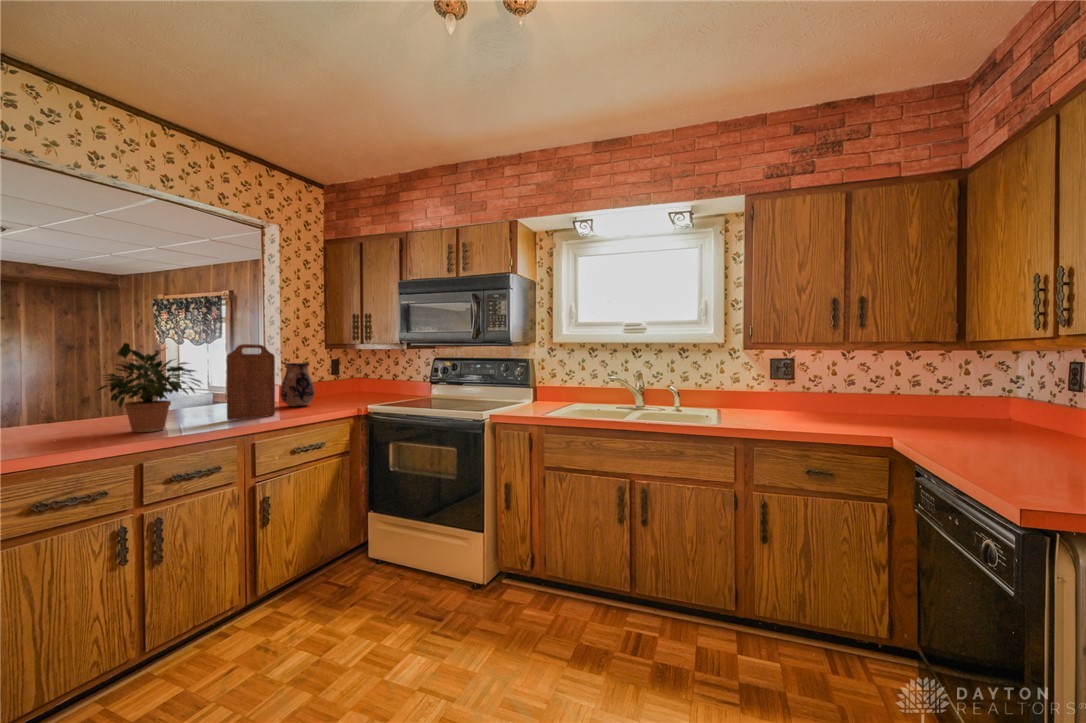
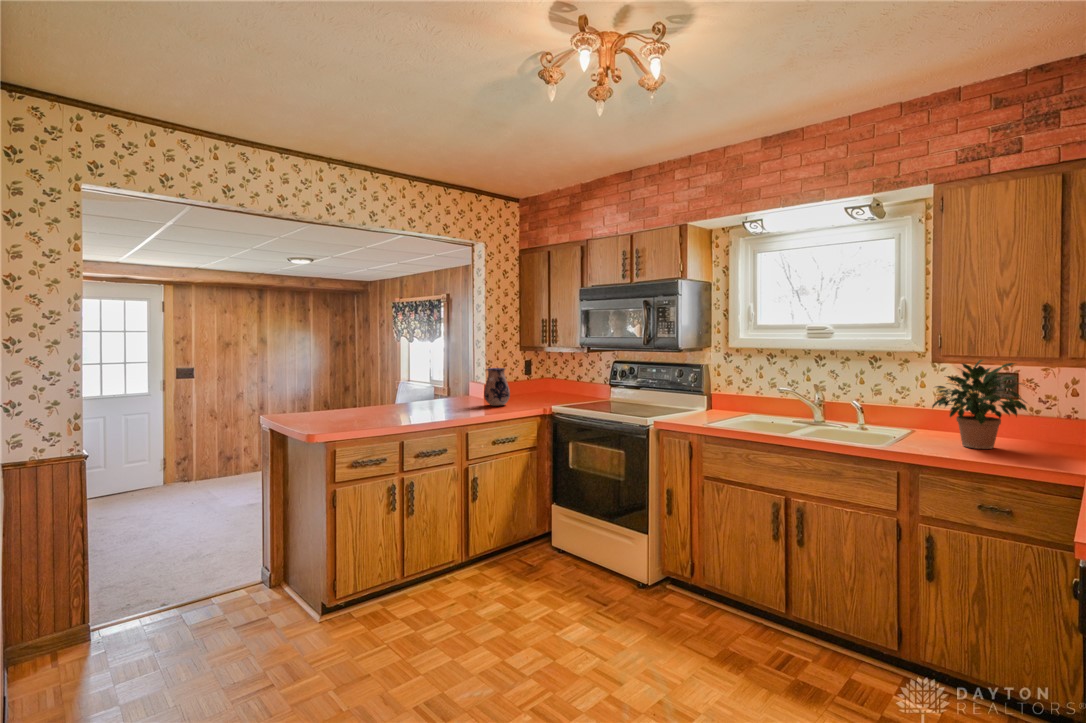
potted plant: present [97,343,202,432] -> present [932,360,1027,449]
cutting board: present [227,344,275,420] -> none [446,357,479,417]

